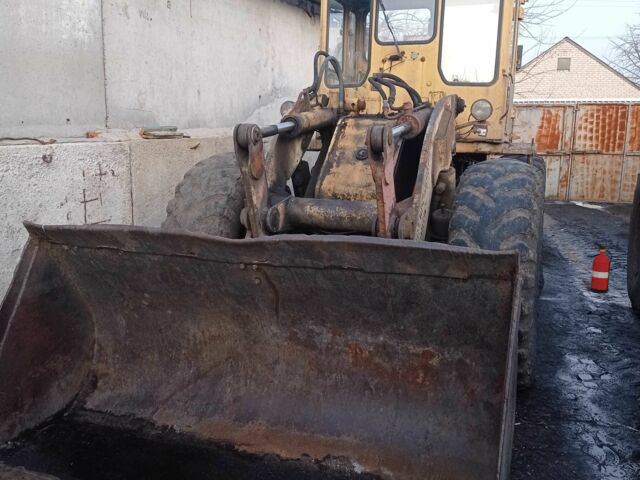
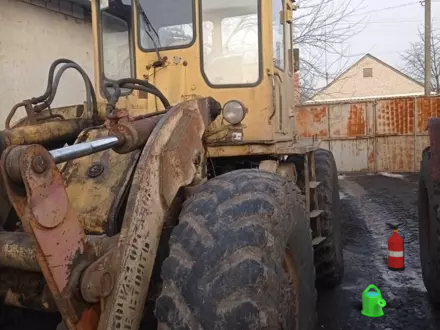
watering can: none [565,294,592,324] -> present [361,285,386,317]

